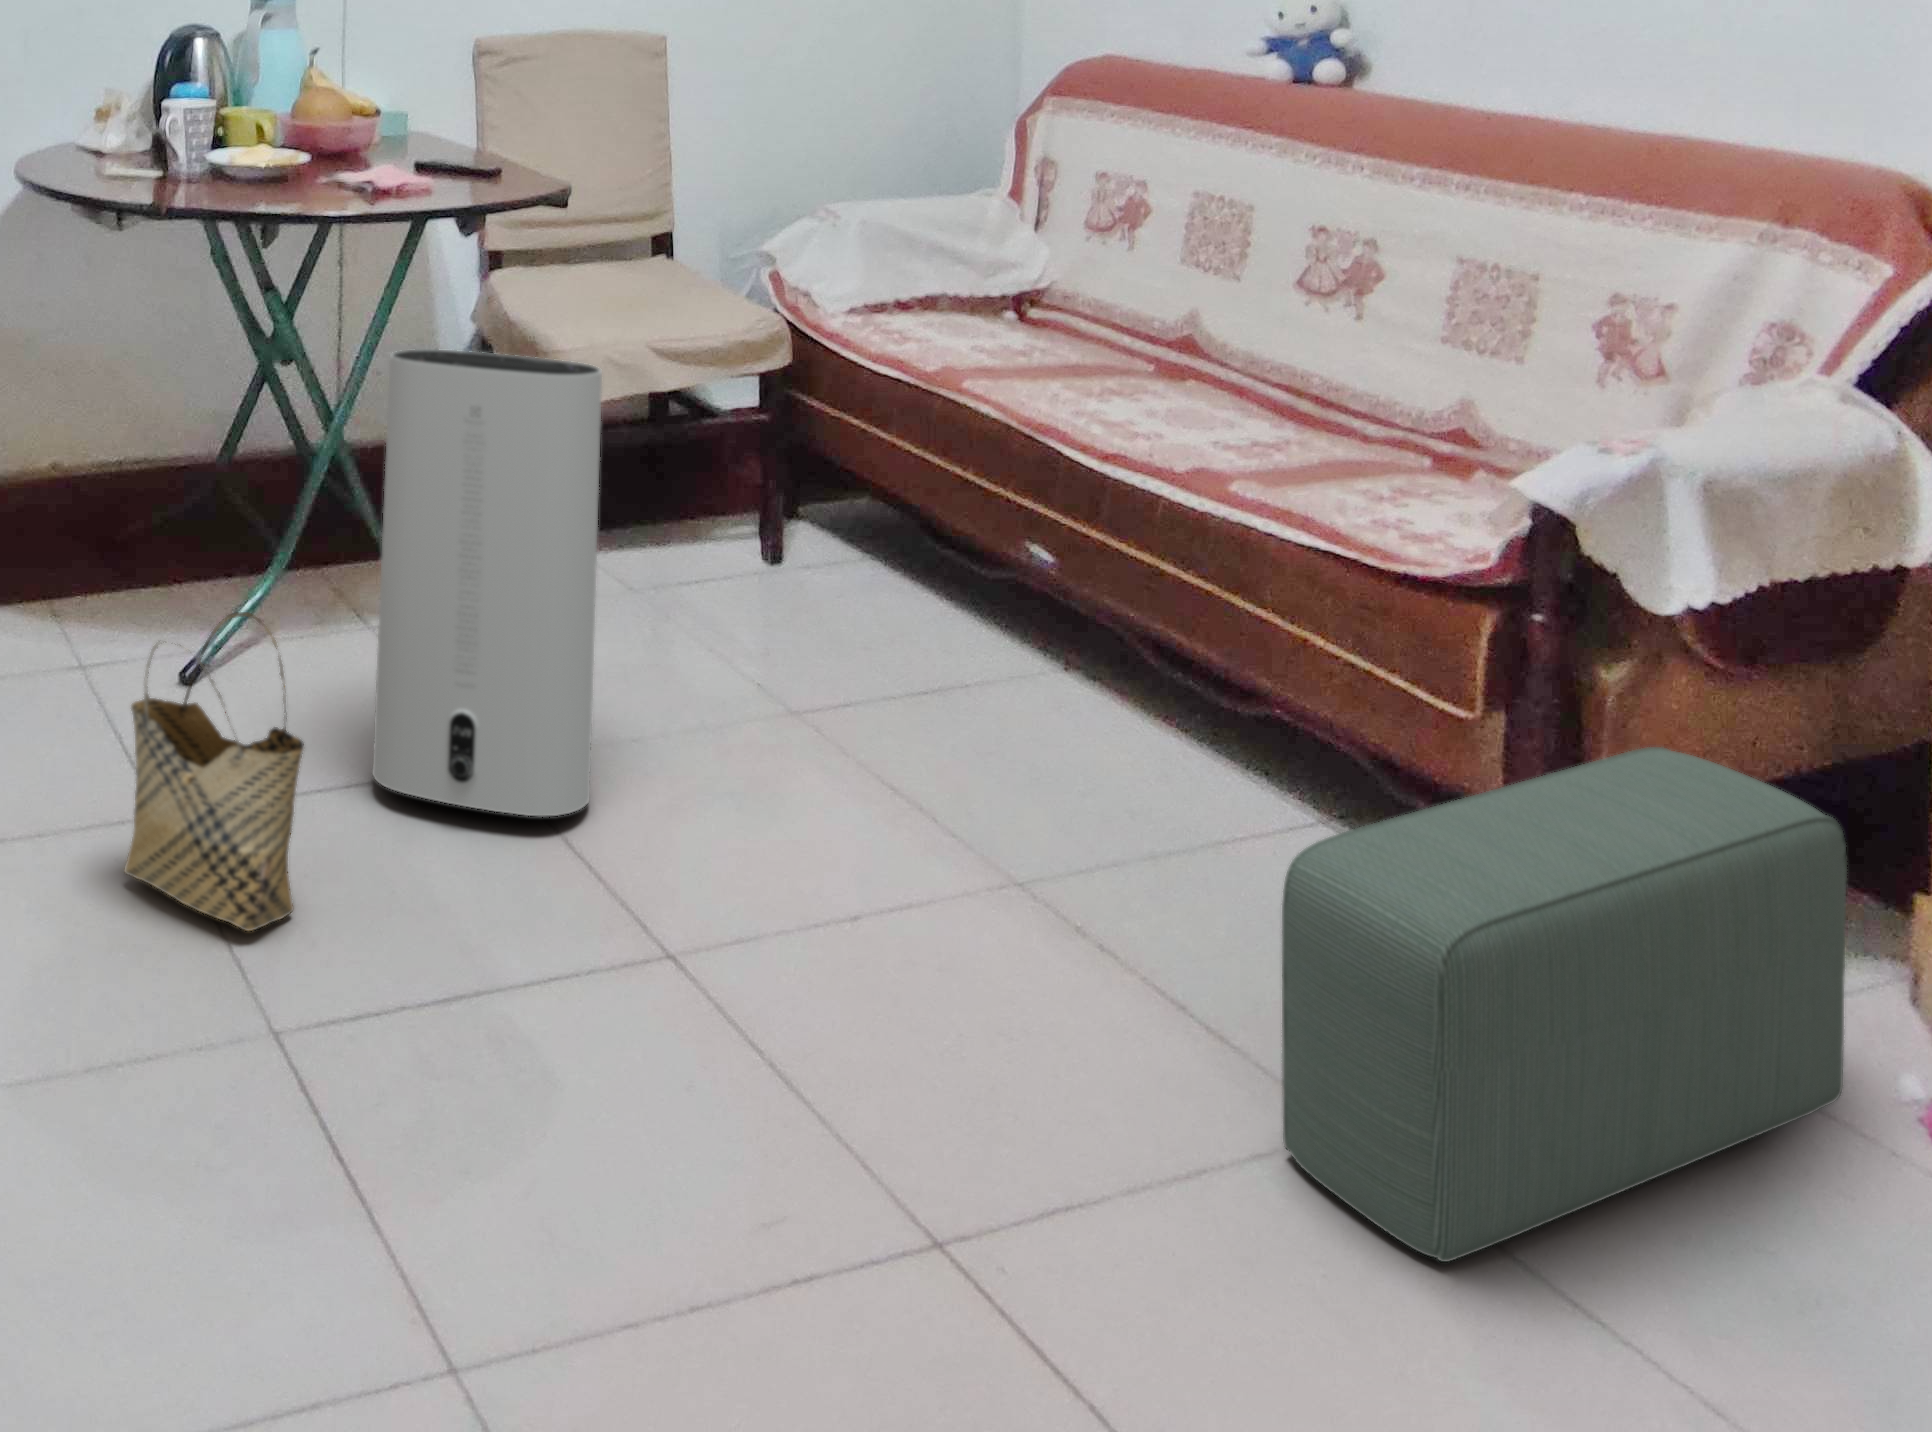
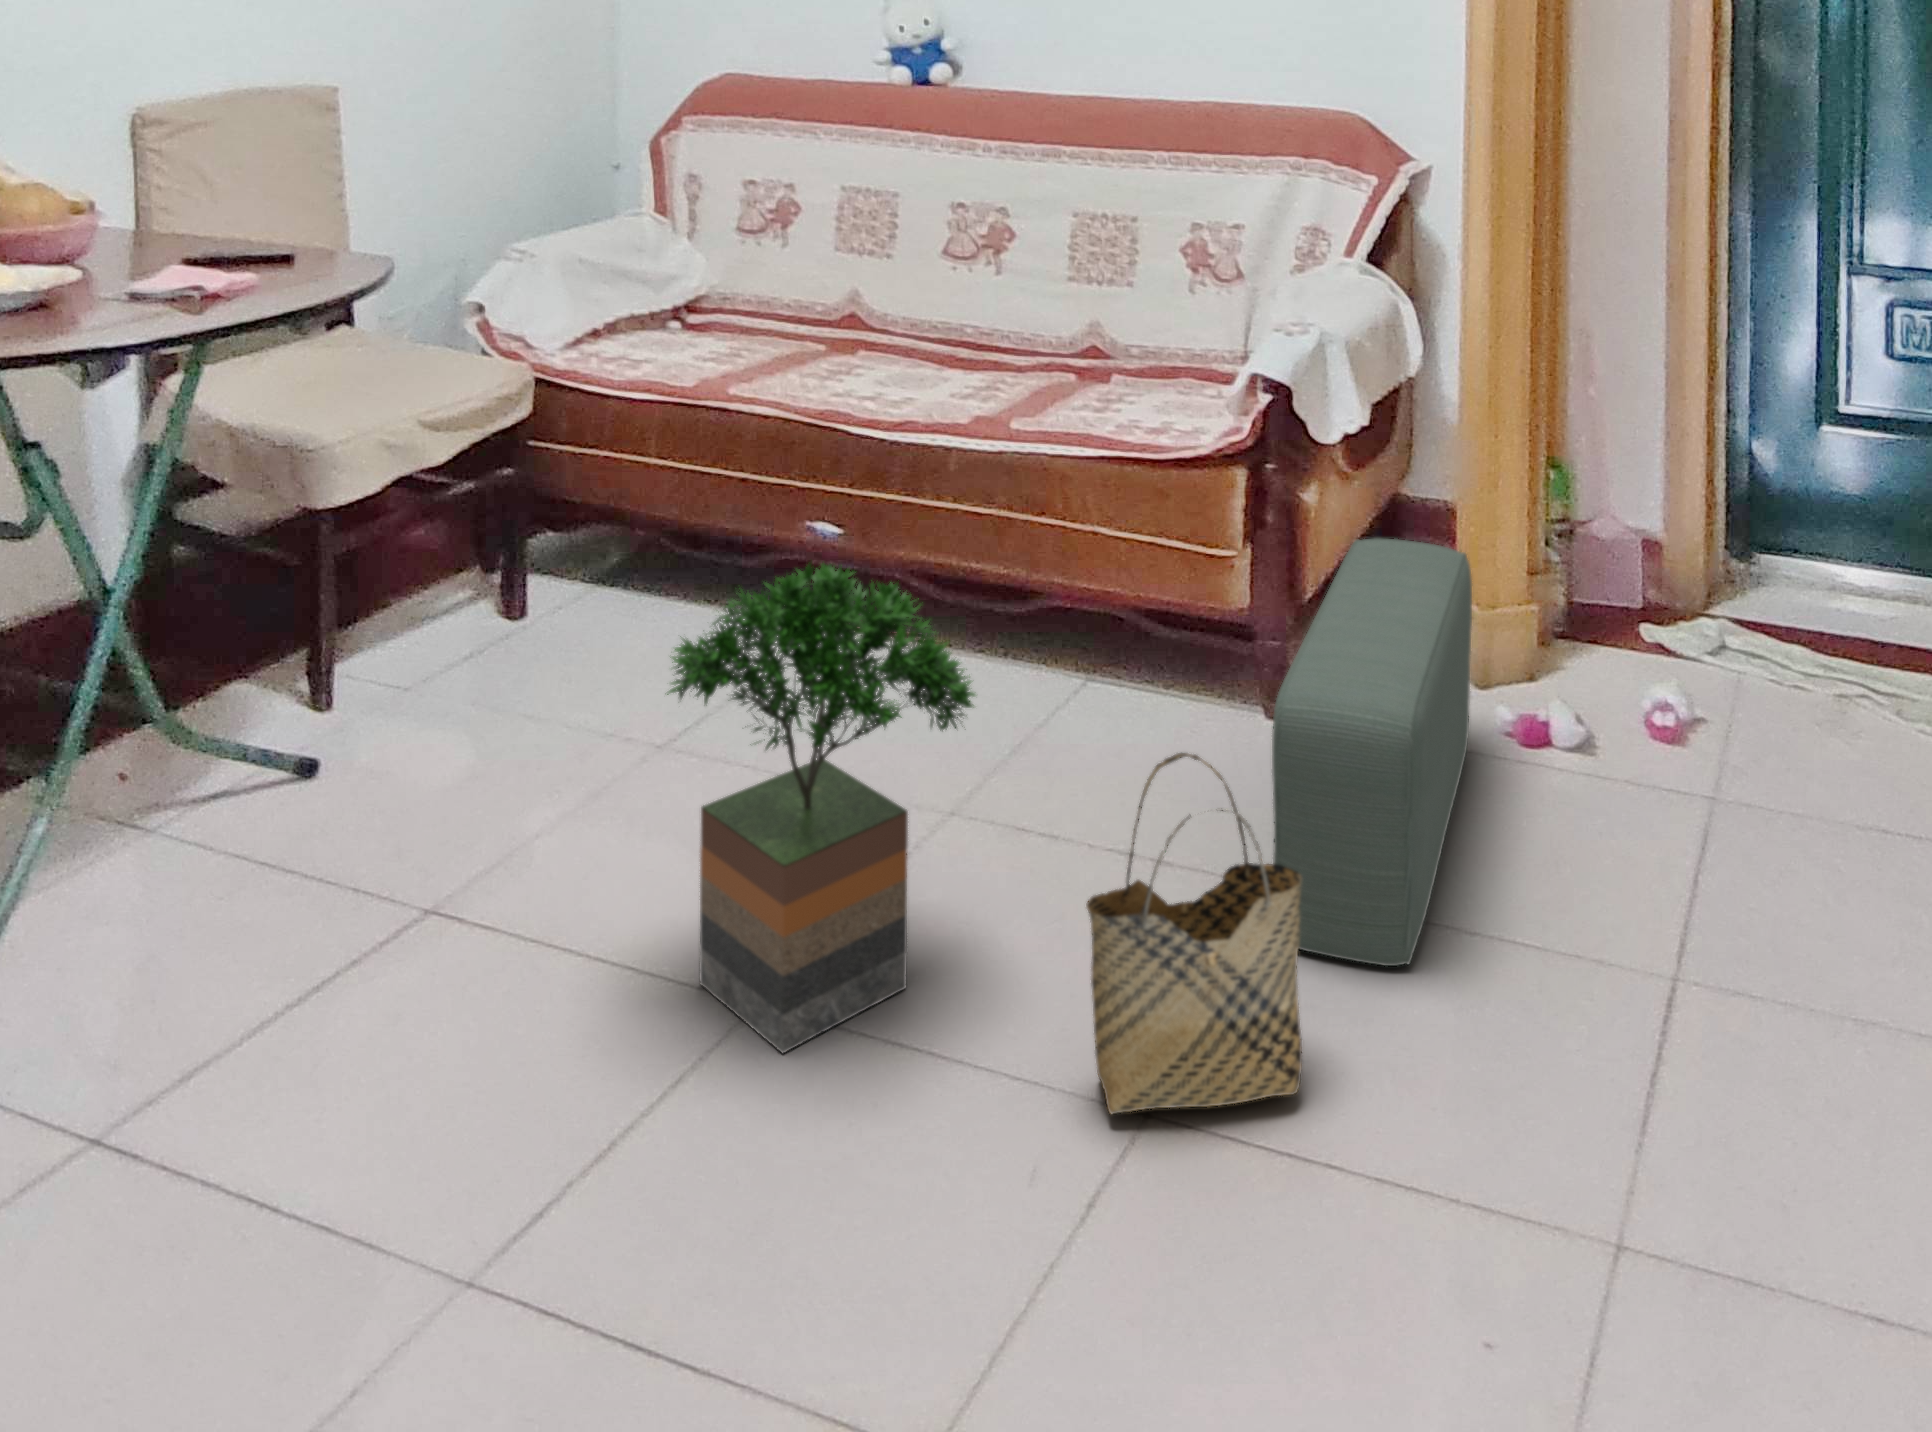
air purifier: present [373,349,602,816] -> none [283,453,553,1017]
potted tree: none [619,527,913,990] -> present [667,563,975,1053]
woven basket: present [125,612,304,931] -> present [1086,753,1302,1114]

